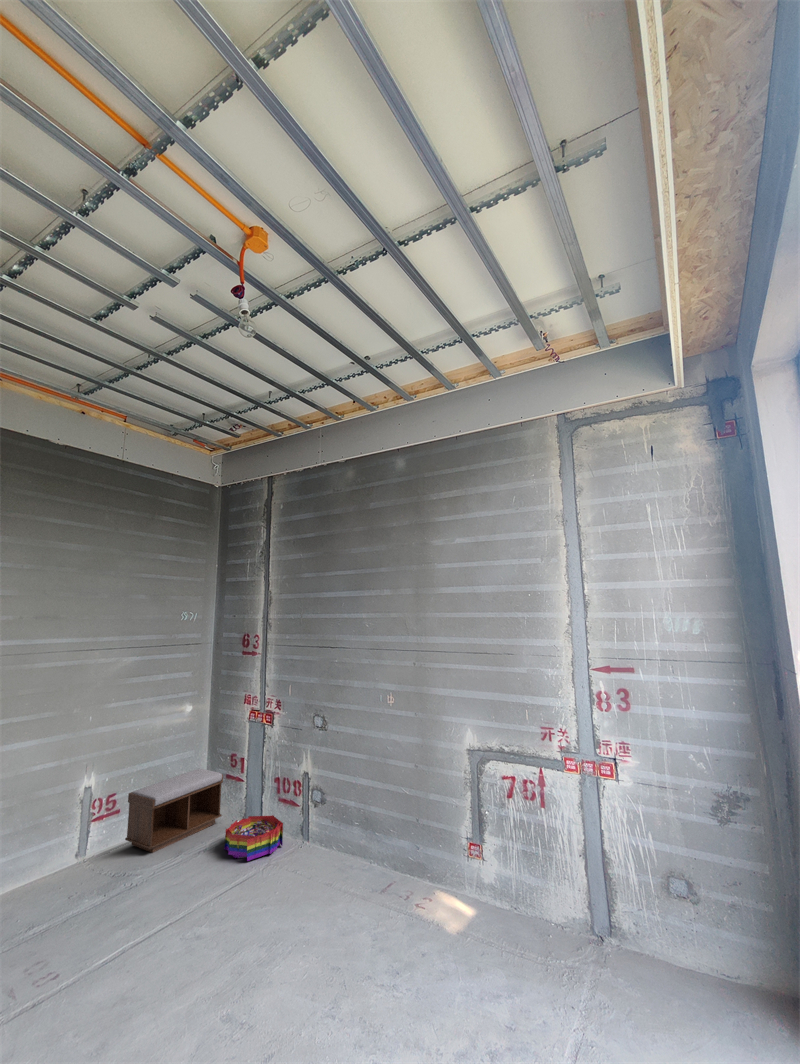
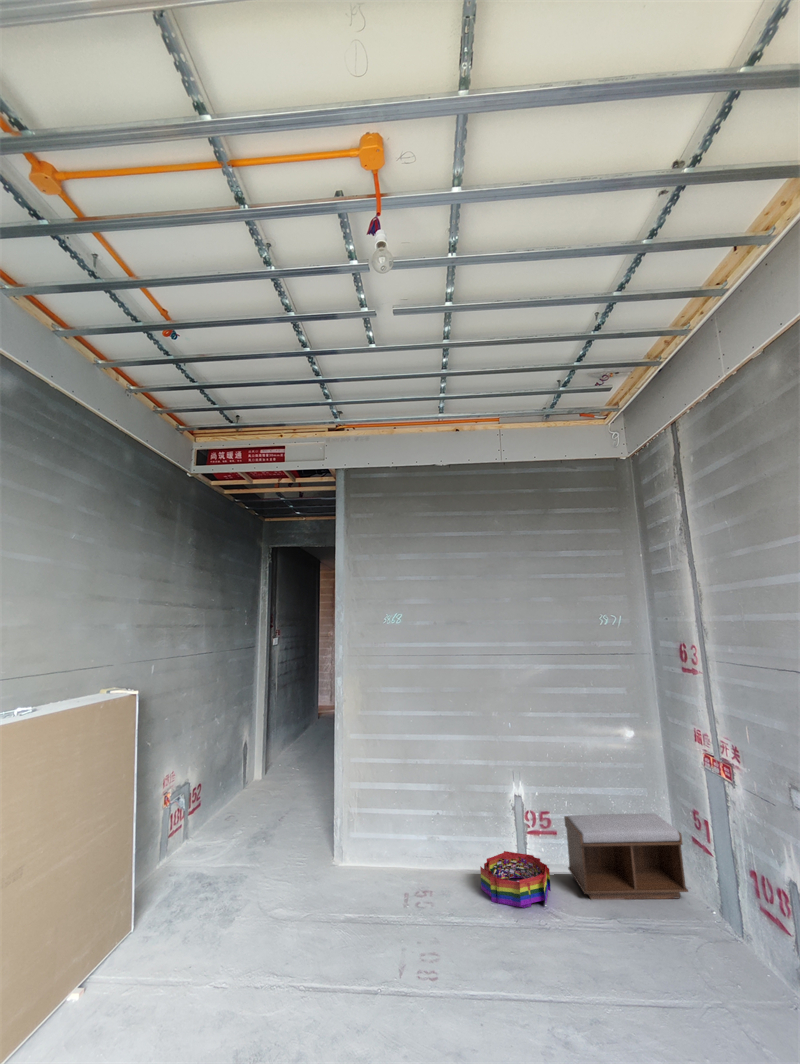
storage bin: present [225,815,283,861] -> present [480,851,551,908]

